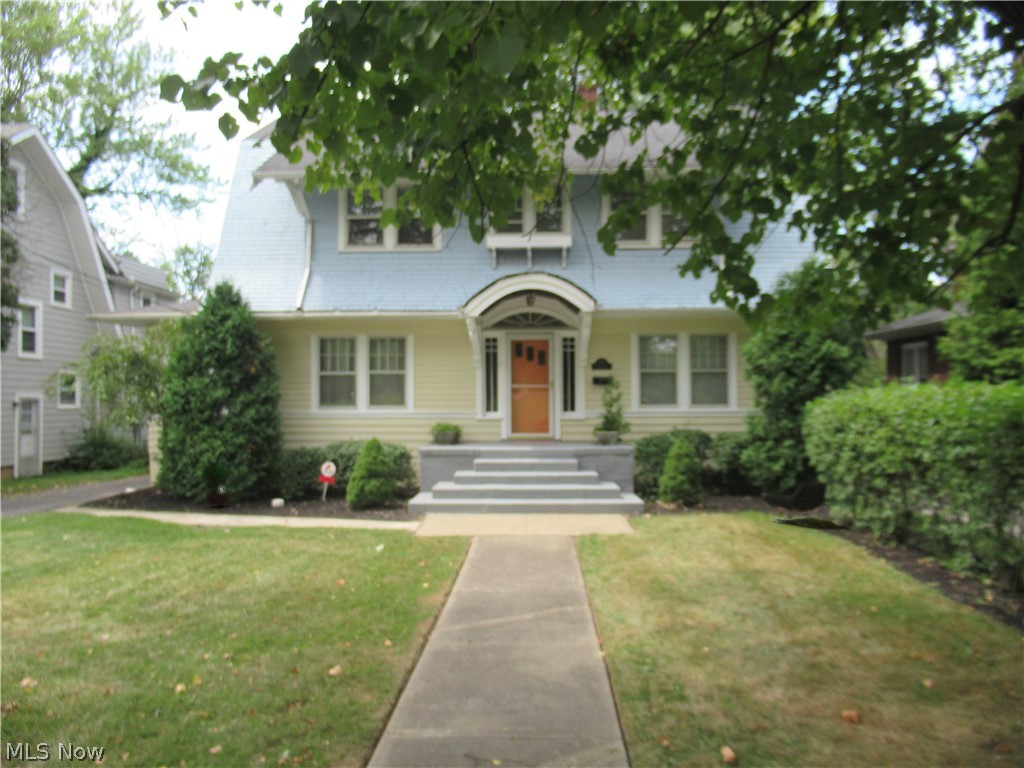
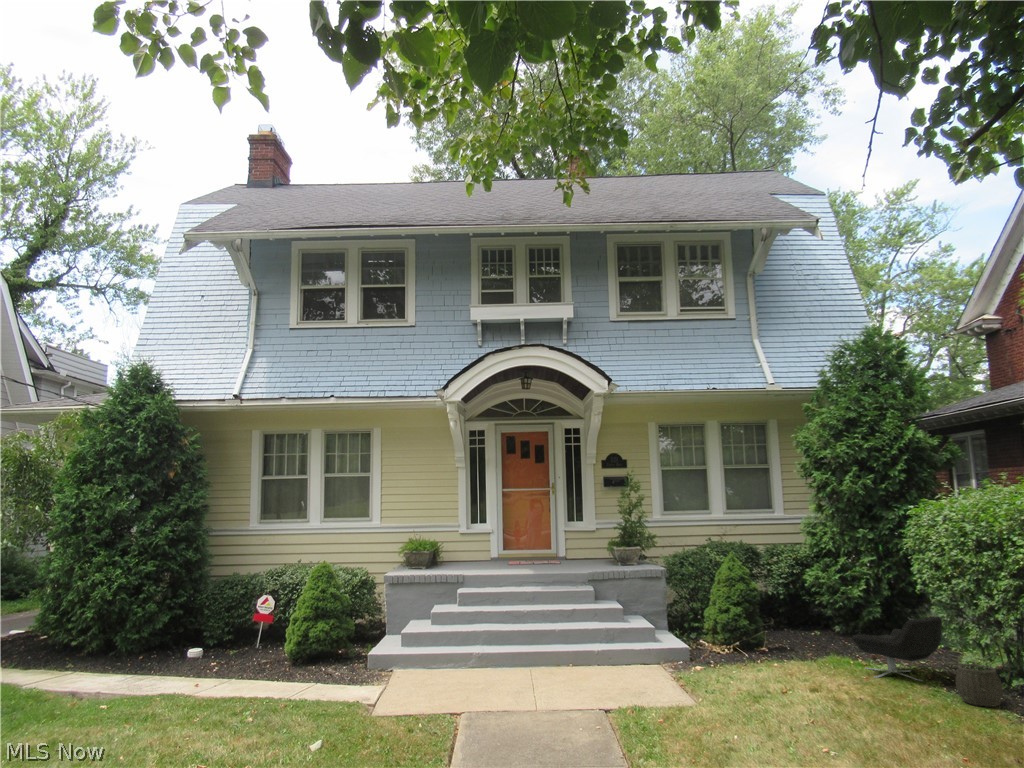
potted tree: present [201,464,230,507] -> none [82,596,129,663]
woven basket: none [824,512,855,539] -> present [956,664,1003,707]

